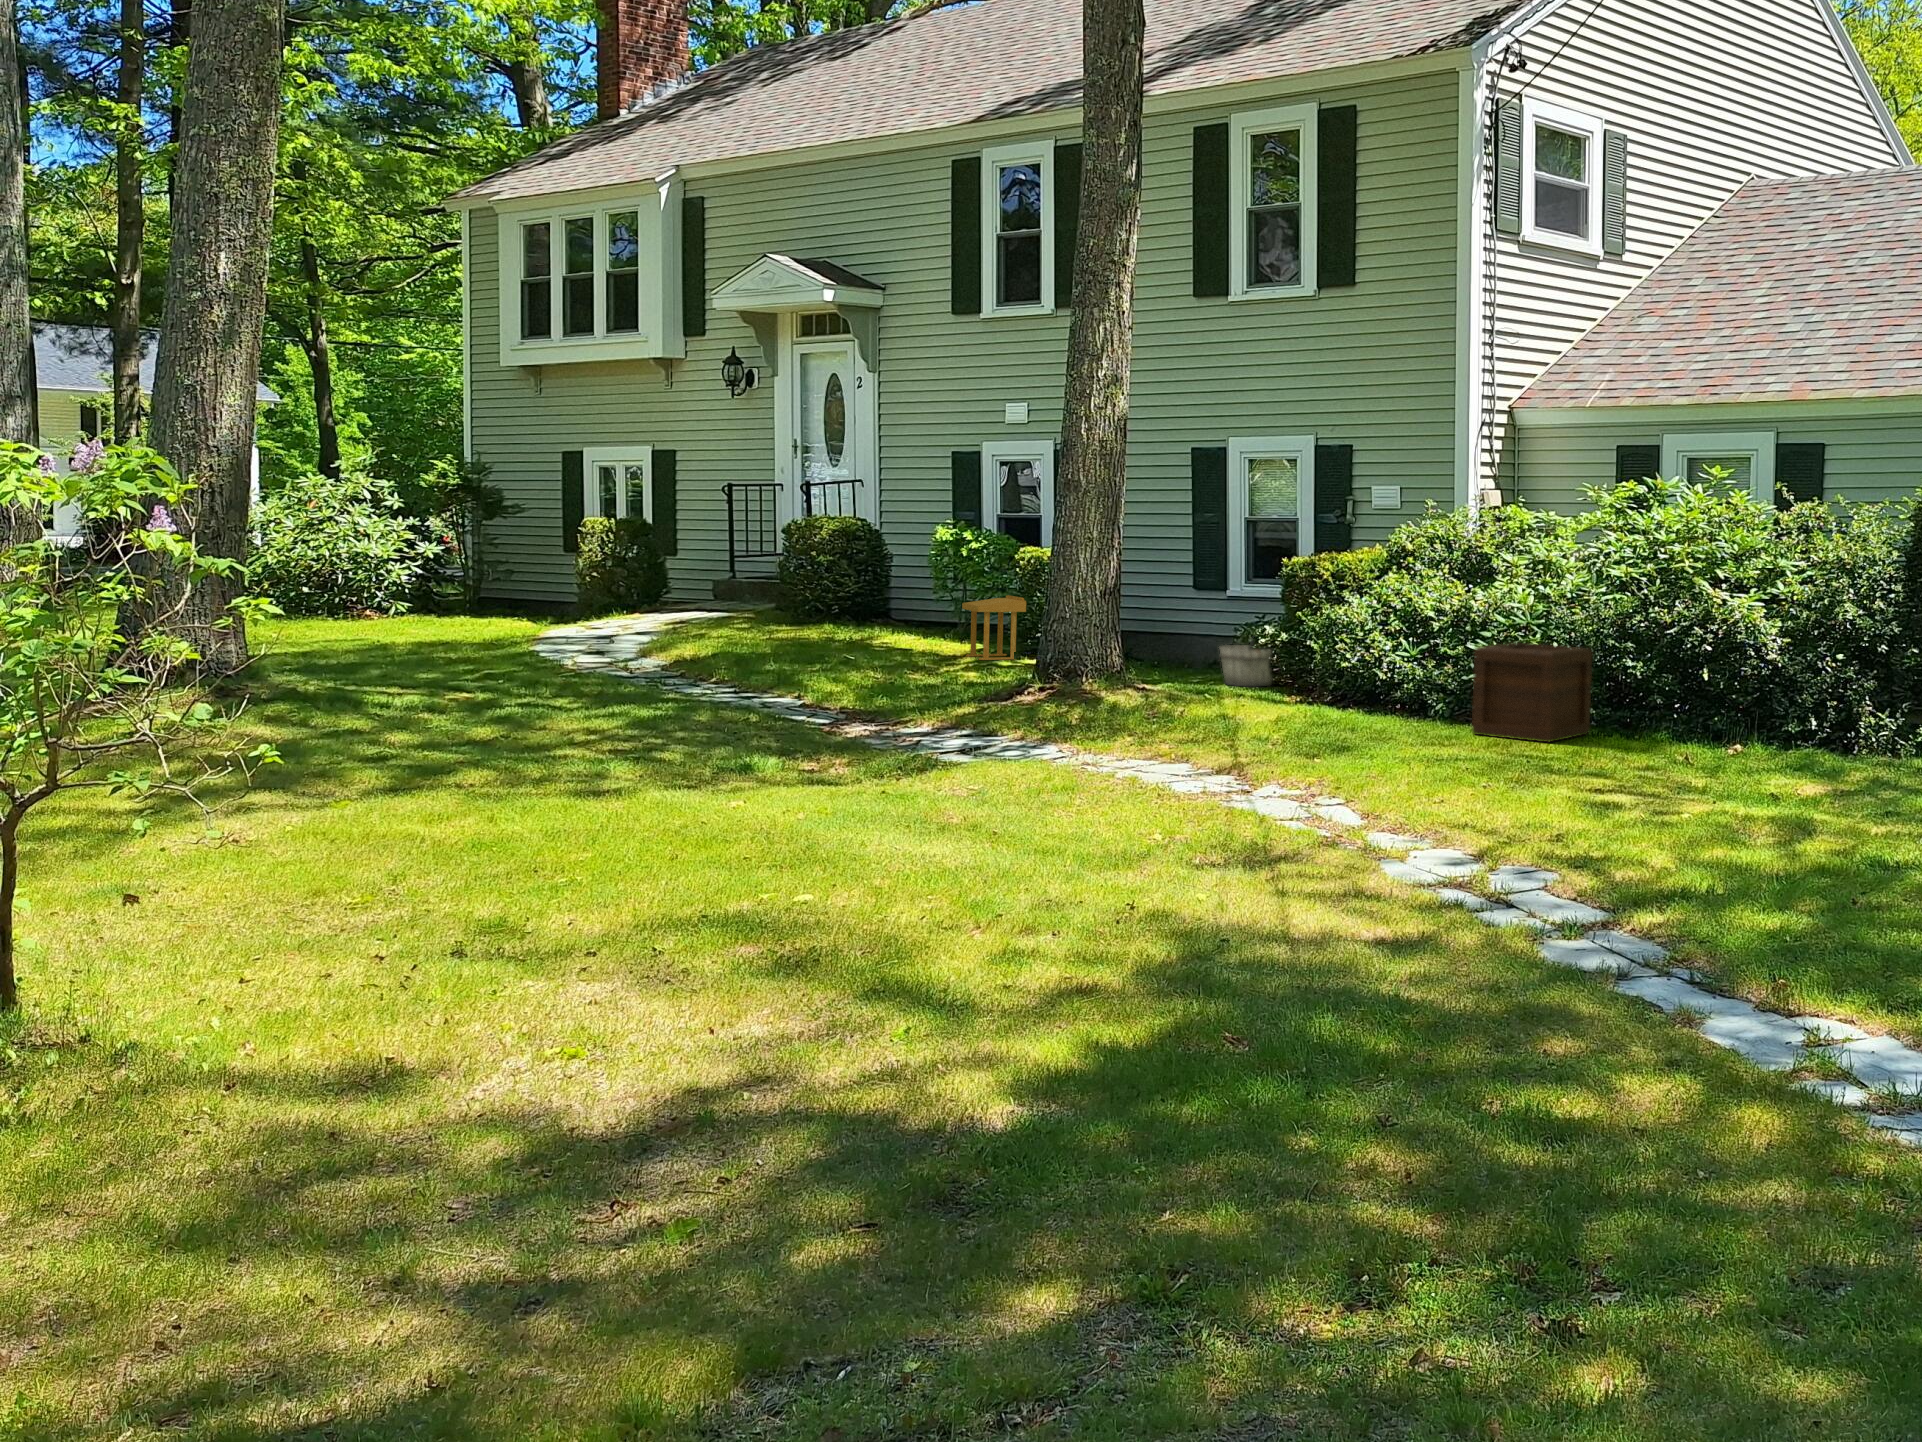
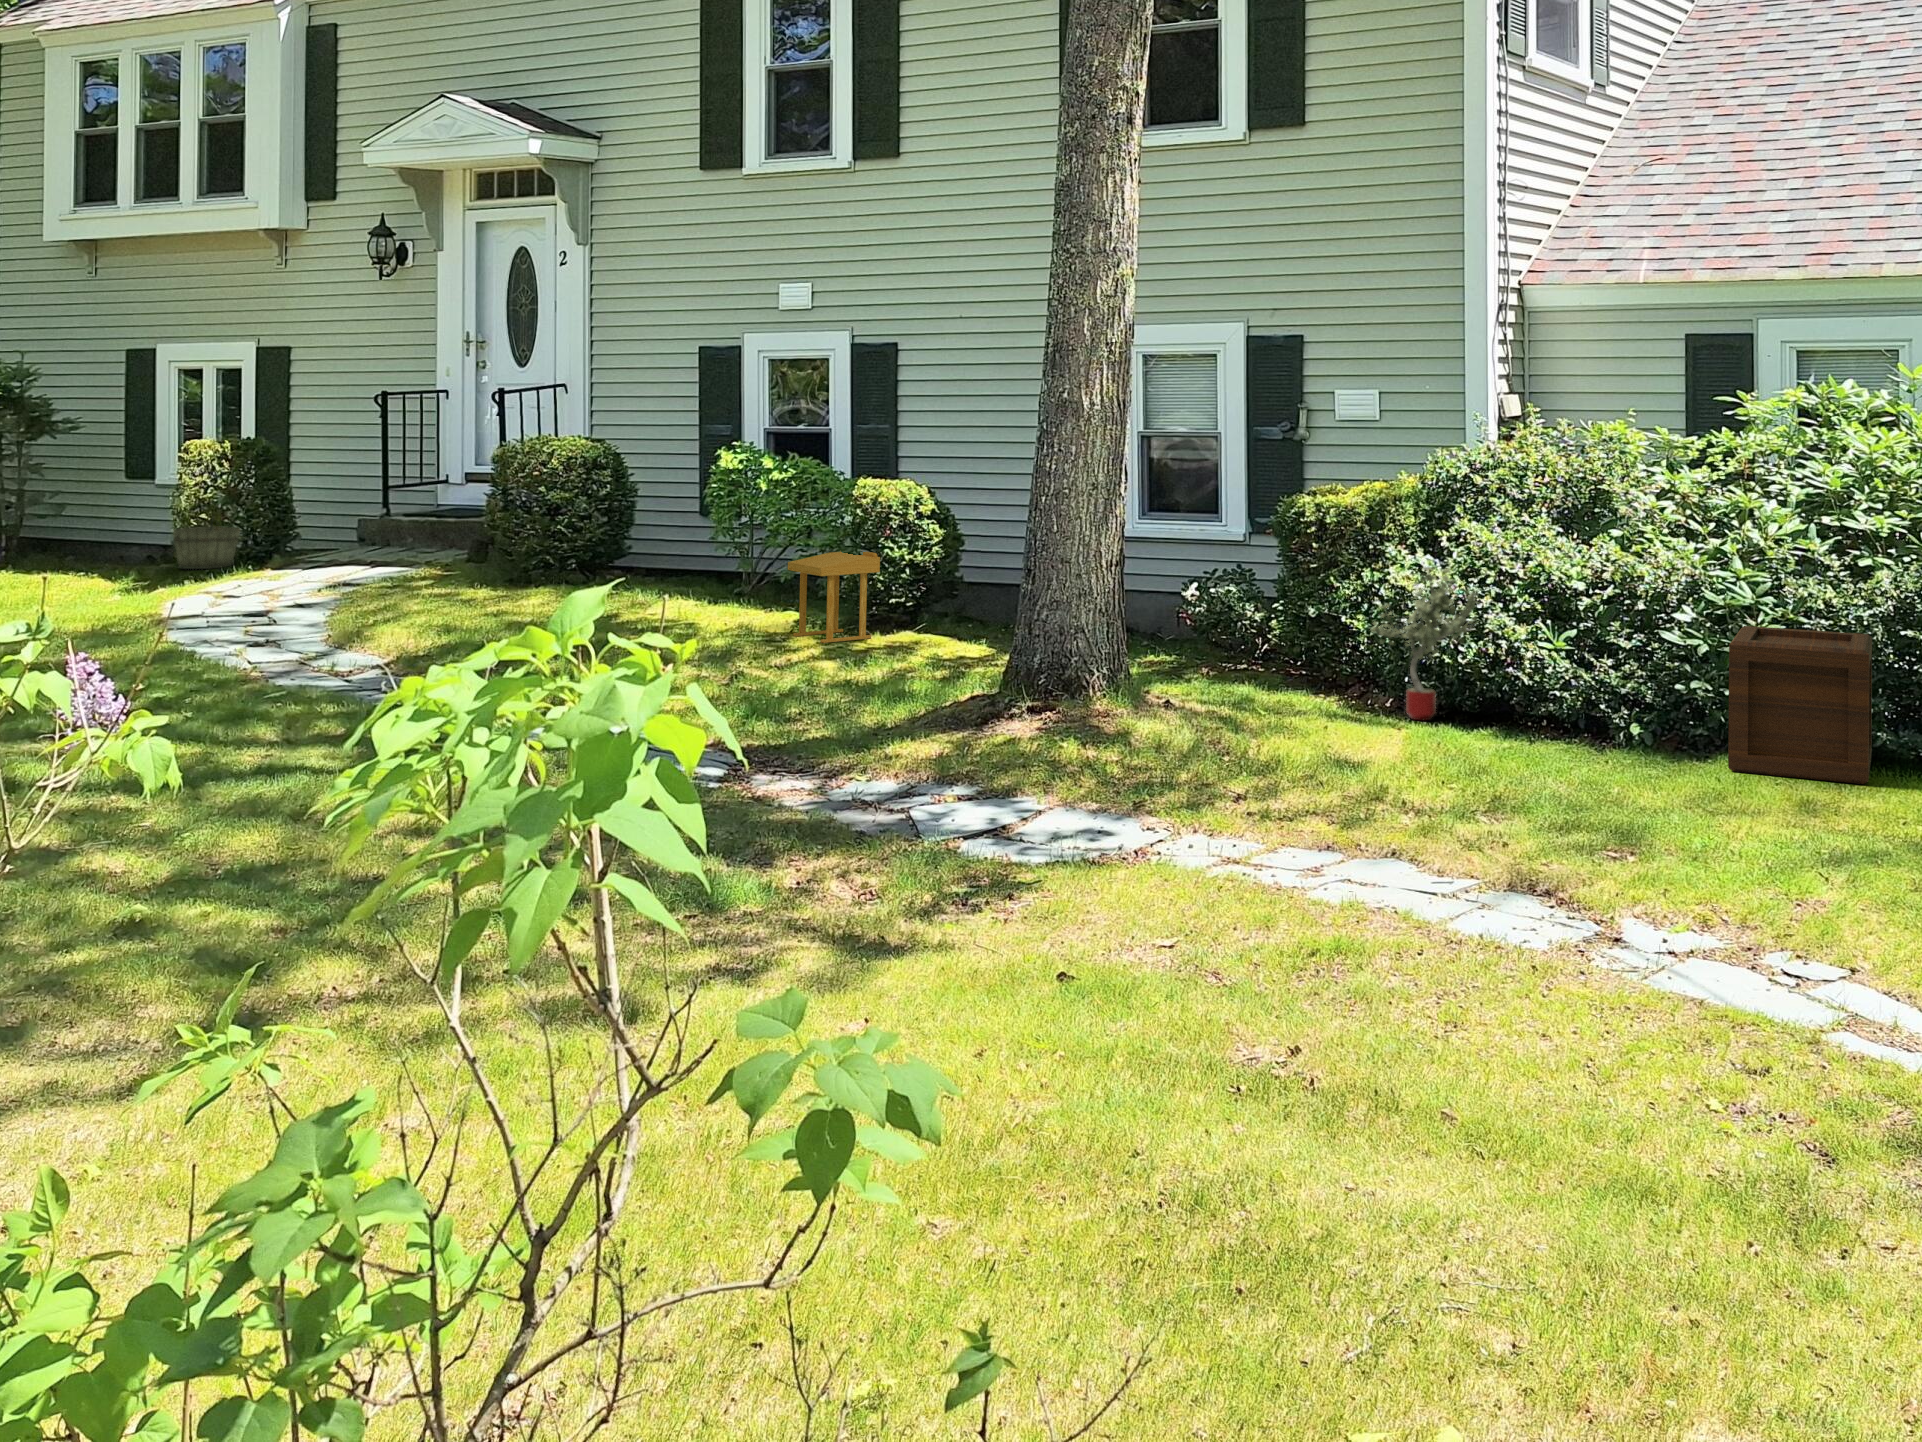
potted tree: none [1297,601,1363,708] -> present [1371,567,1477,720]
wooden bucket: present [1220,637,1272,686] -> present [173,520,241,569]

